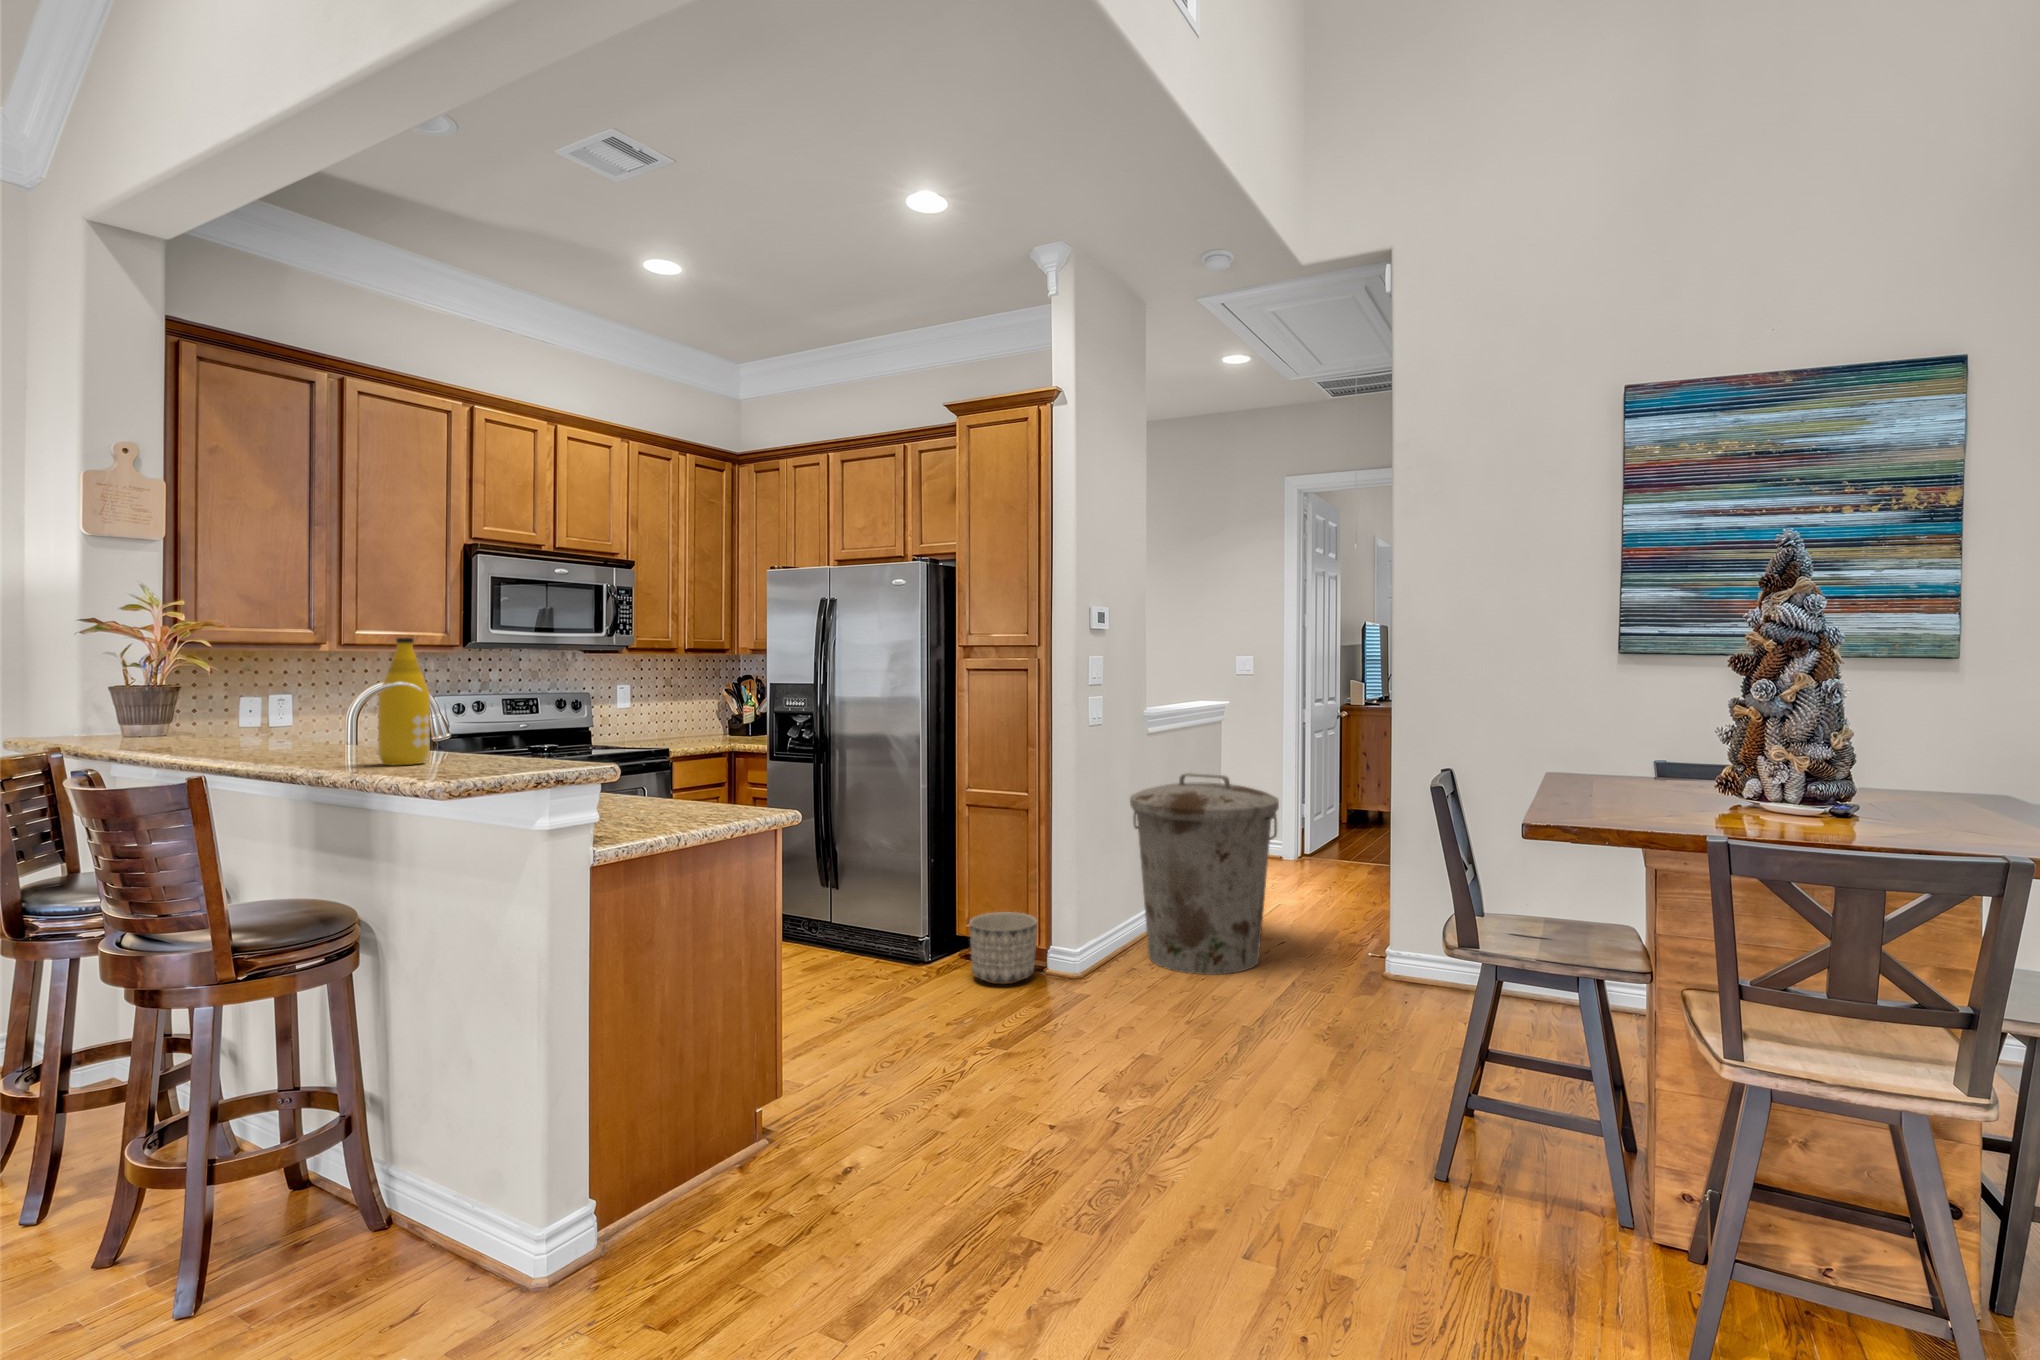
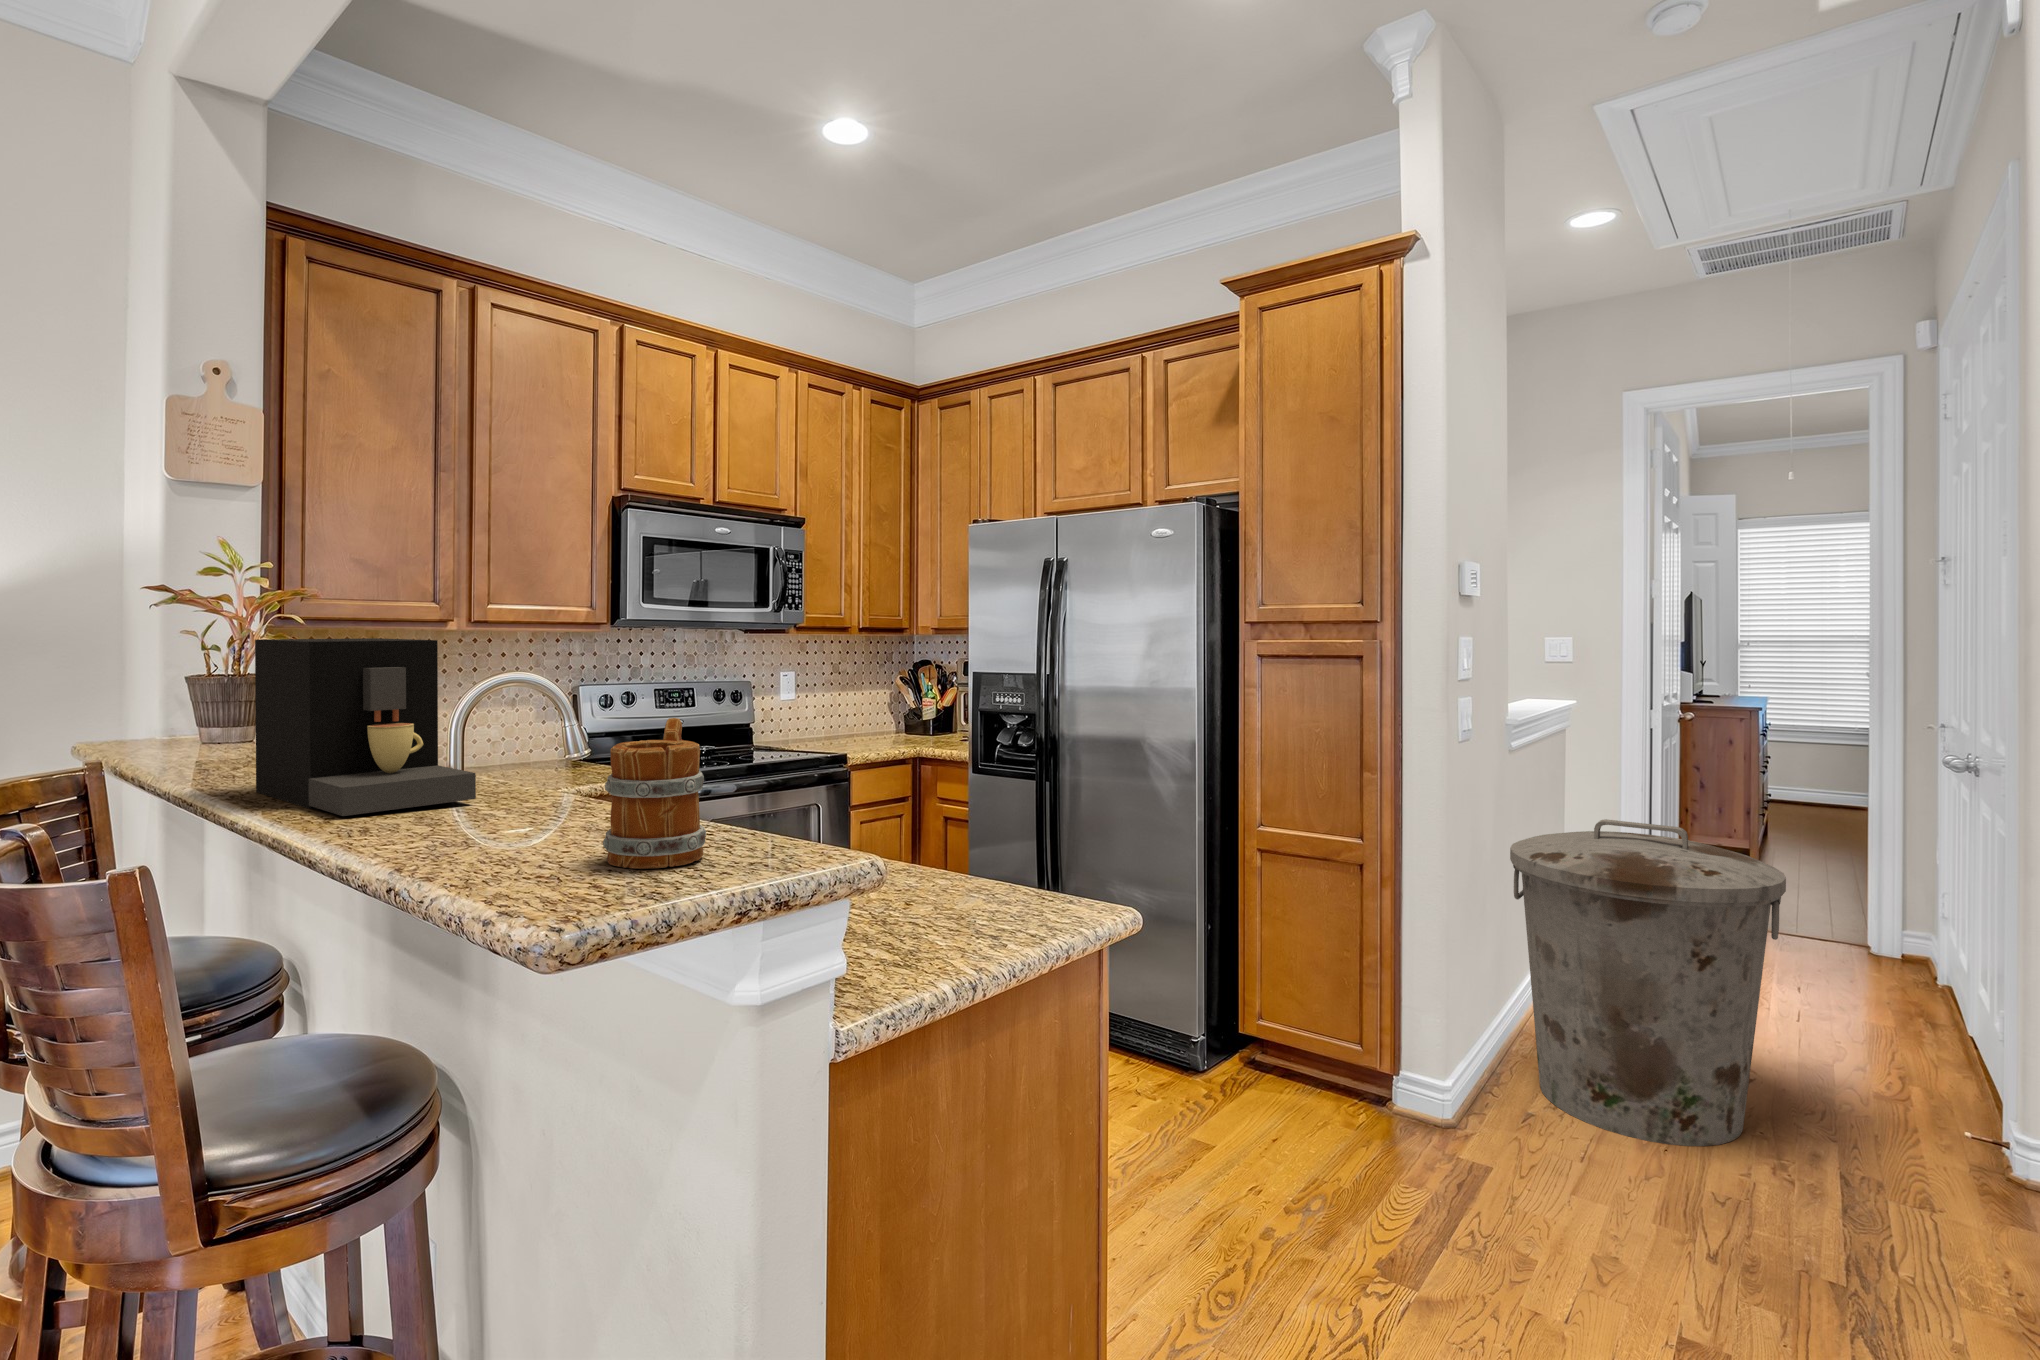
bottle: present [378,638,430,765] -> none [468,610,551,833]
coffee maker: none [209,656,375,762] -> present [255,638,476,816]
mug: none [465,697,526,773] -> present [603,718,706,869]
planter: present [969,912,1037,984] -> none [1281,1015,1389,1132]

